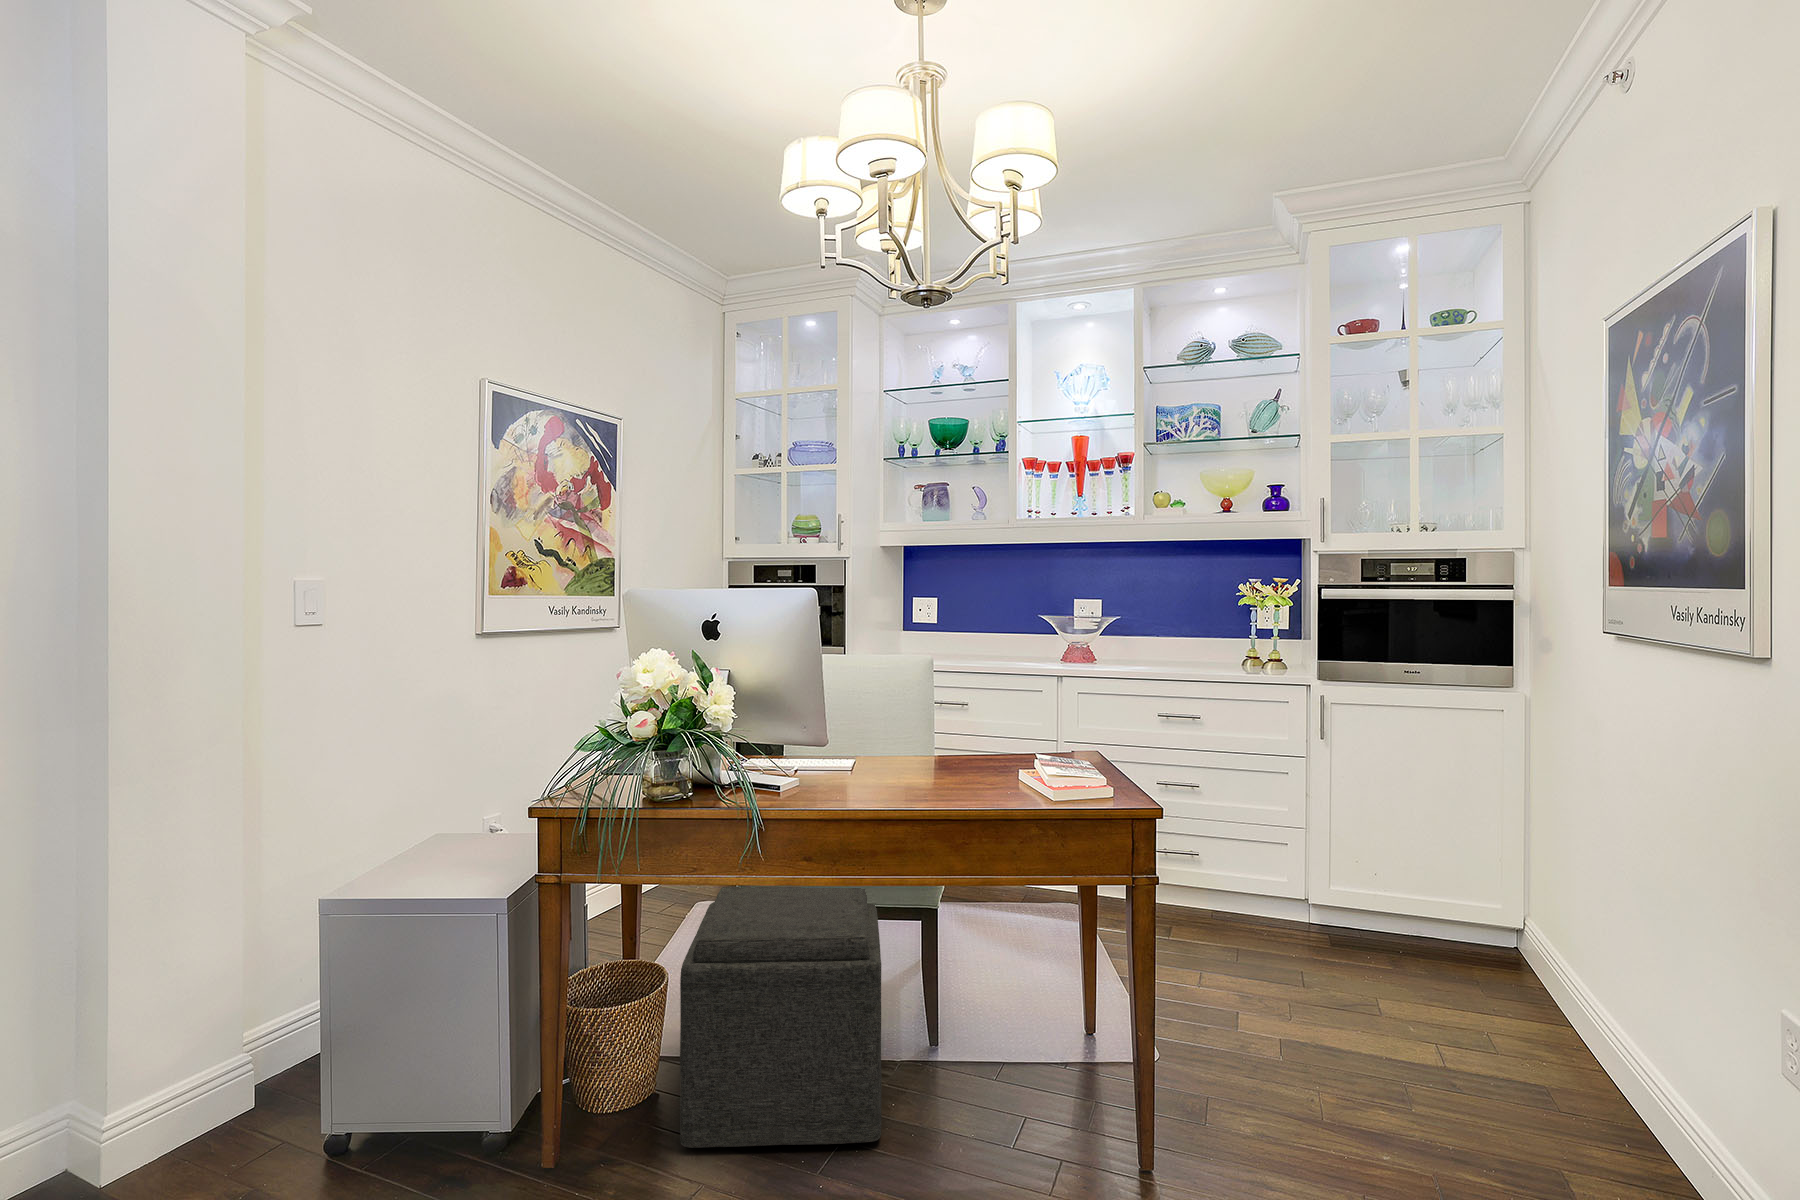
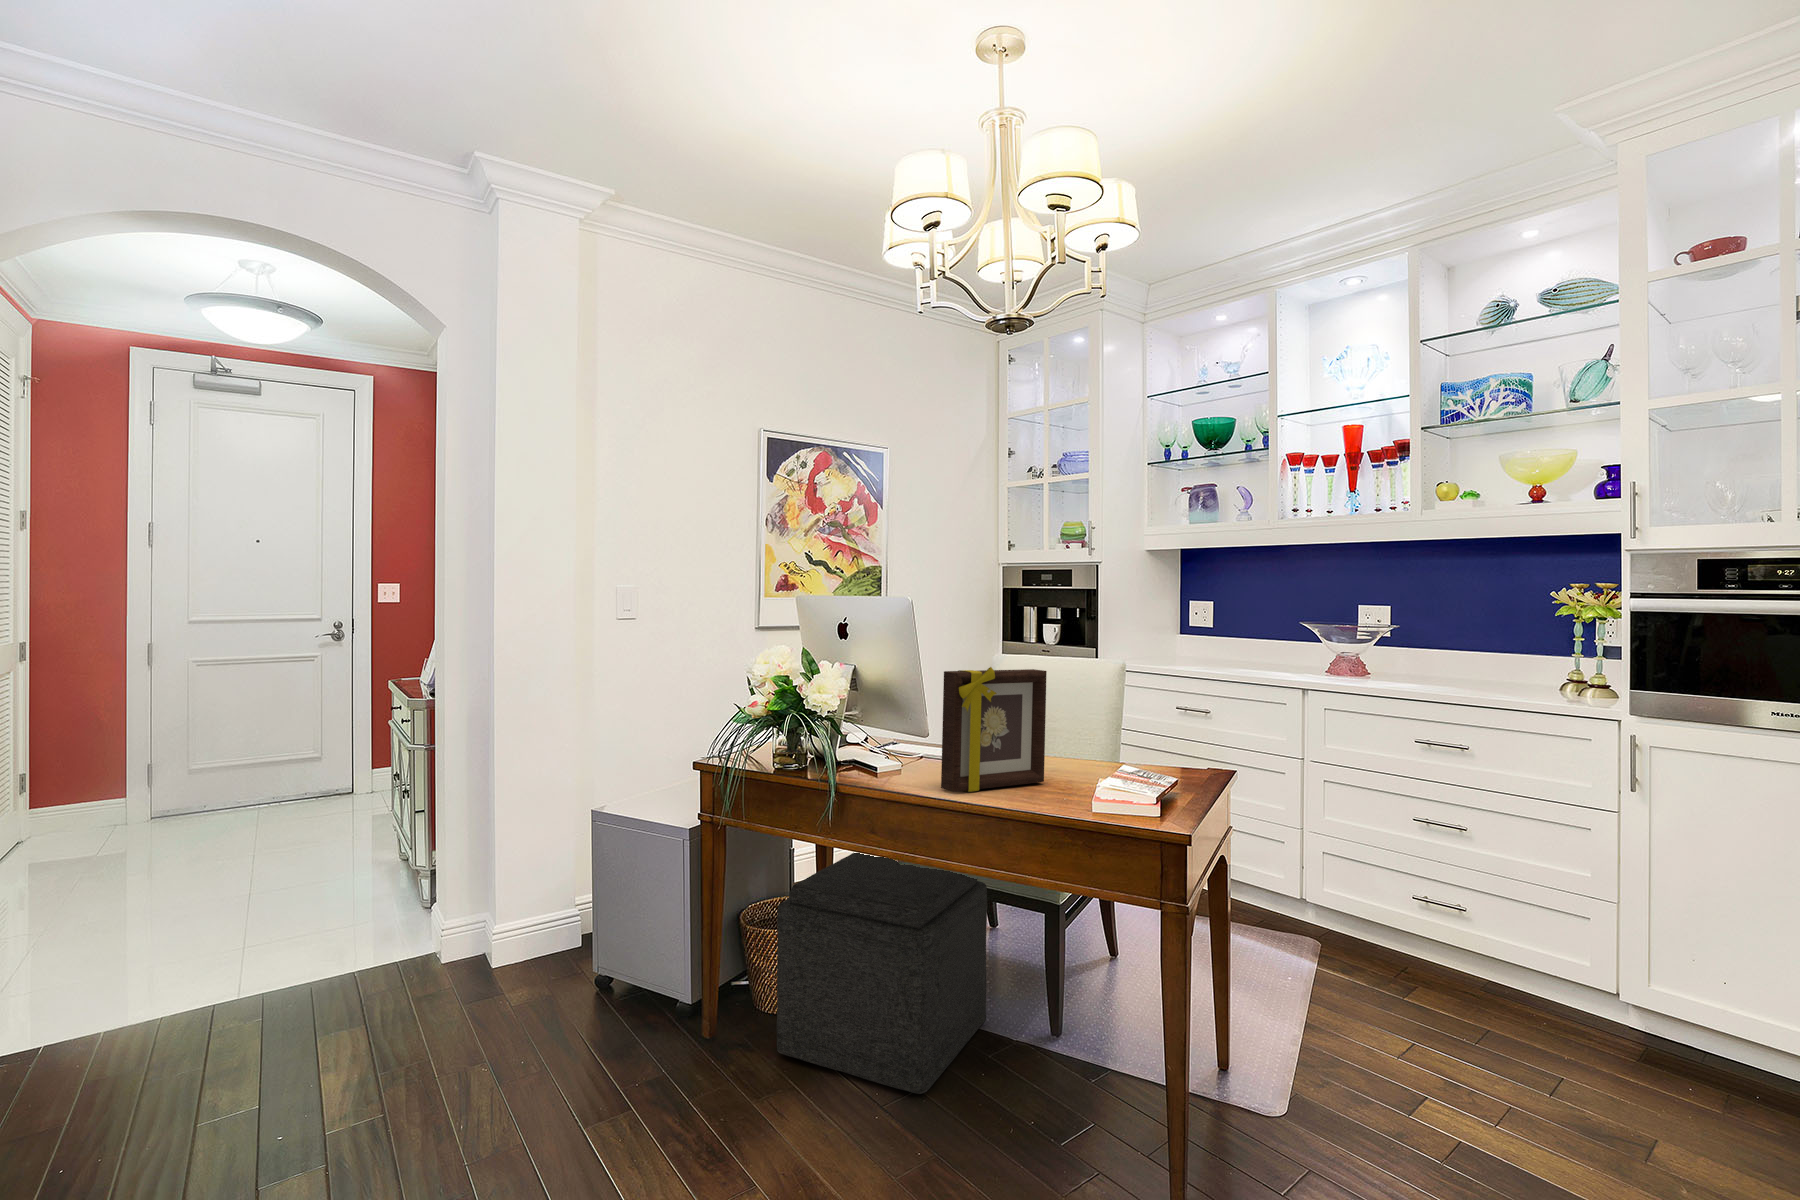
picture frame: none [902,665,976,802] -> present [941,667,1047,792]

